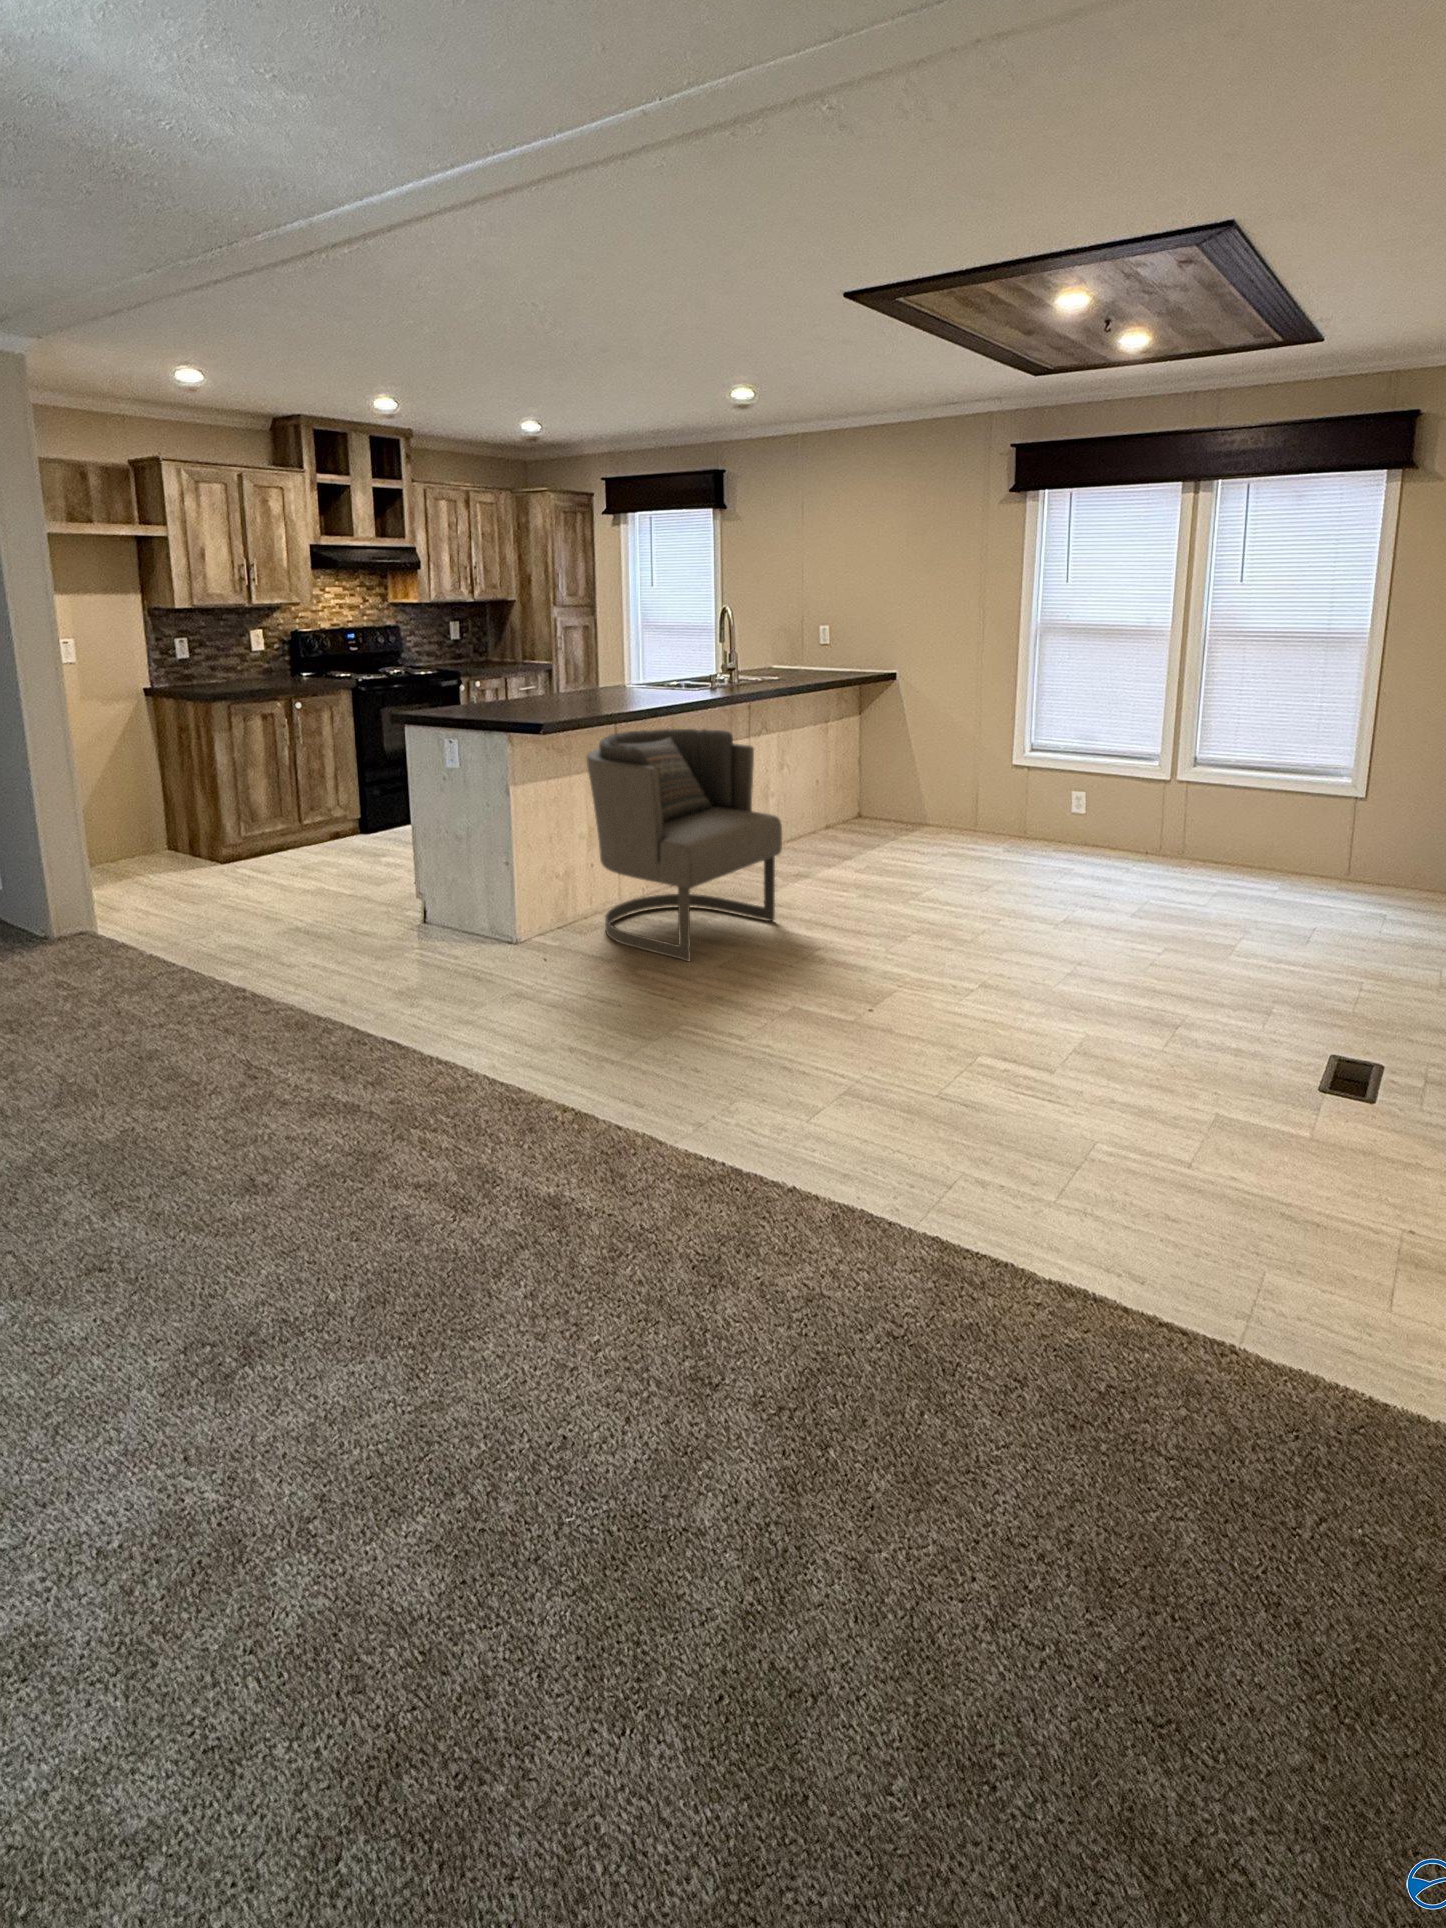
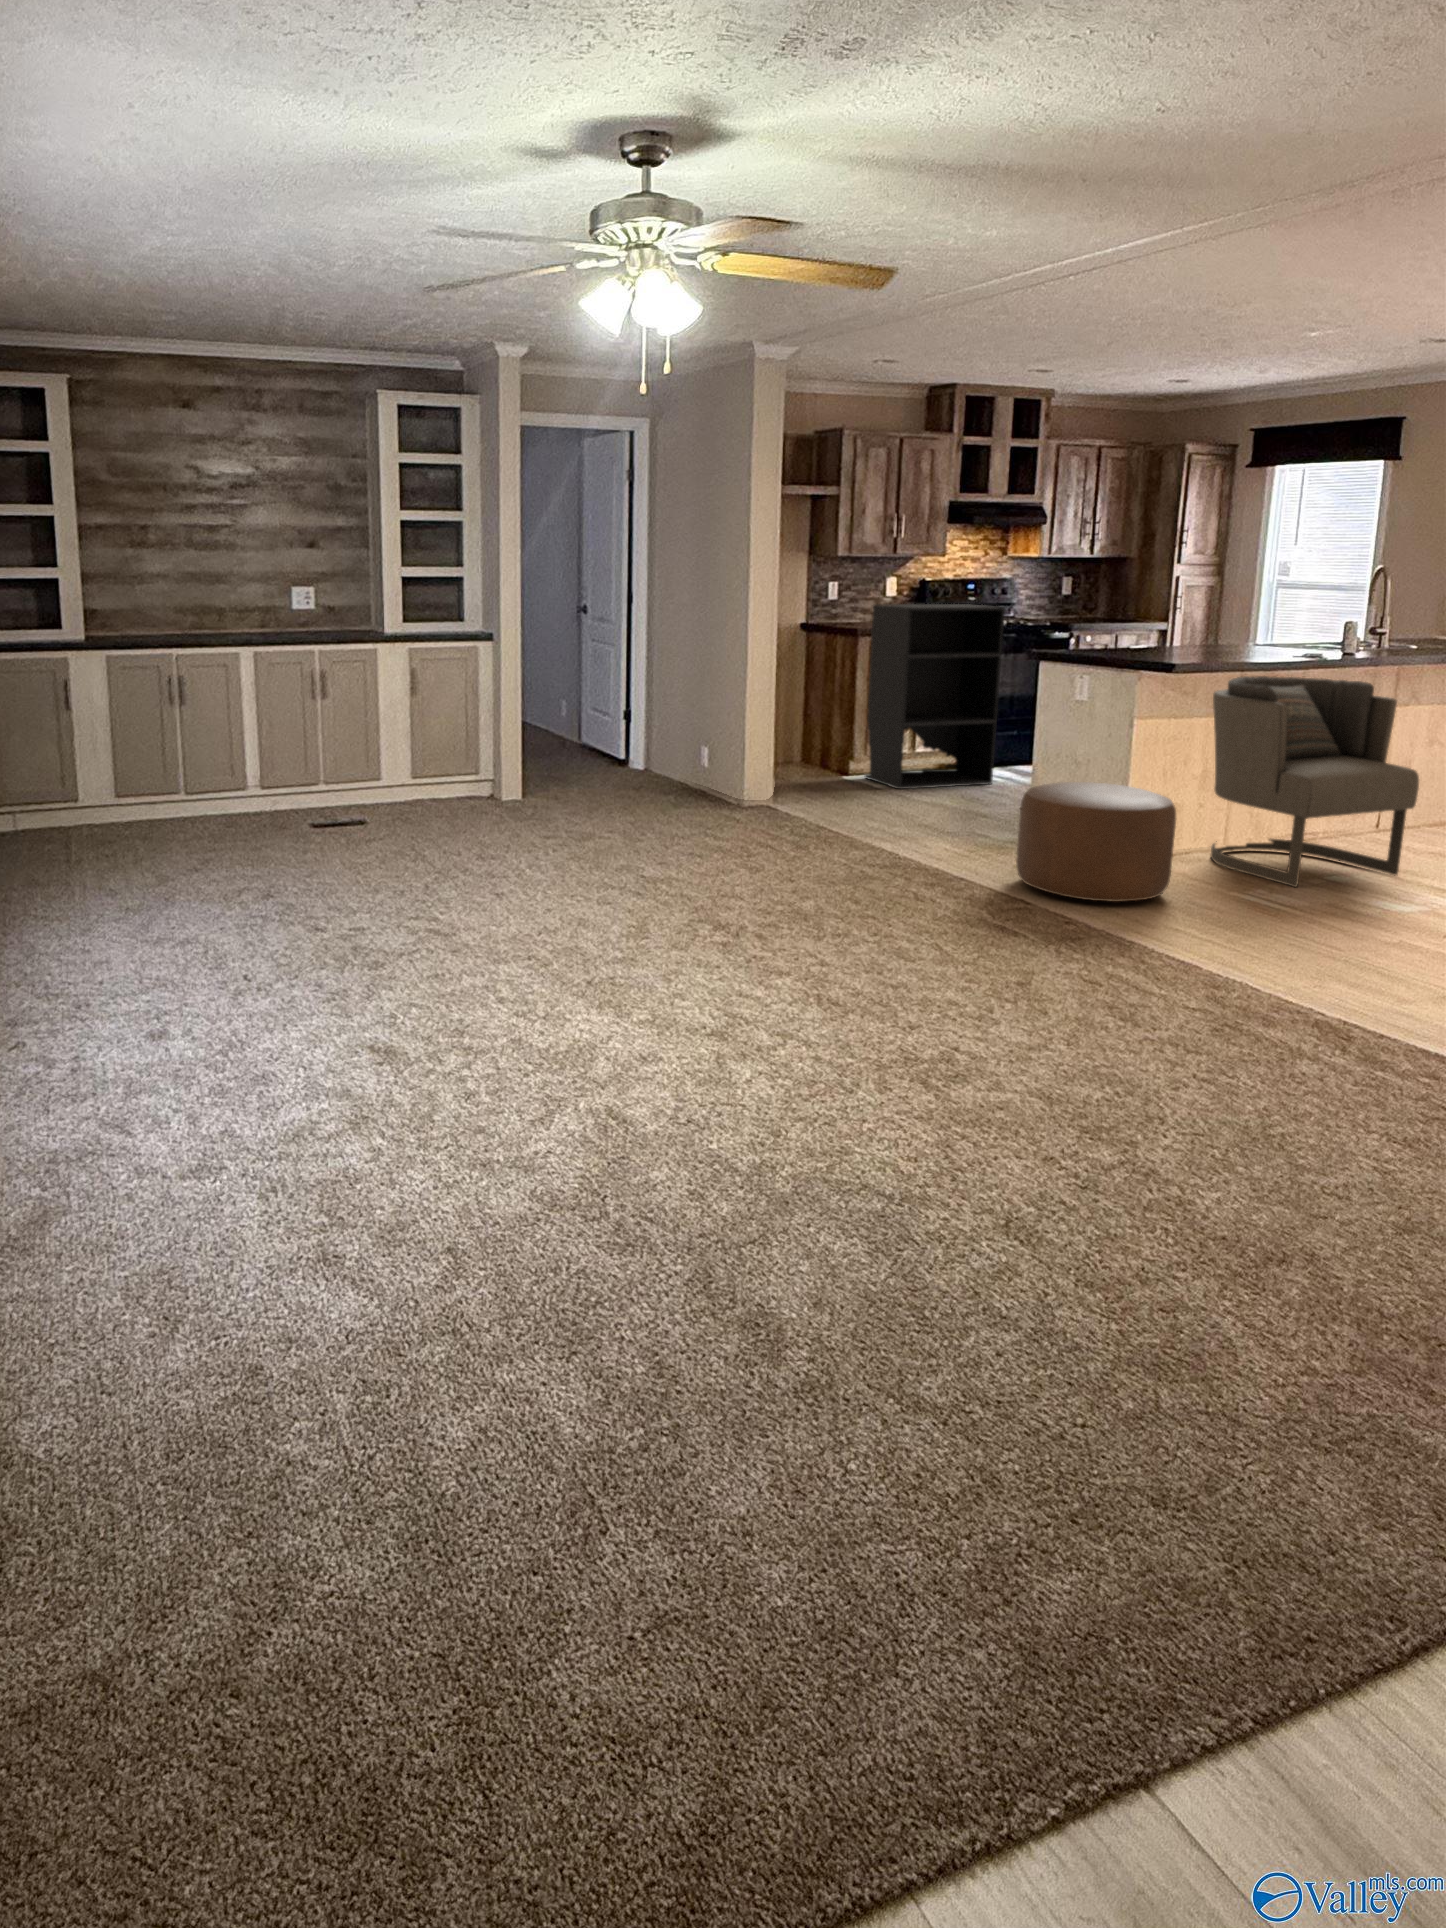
bookshelf: none [219,659,389,879] -> present [864,604,1005,789]
ottoman: none [374,885,560,1048] -> present [1016,782,1176,902]

